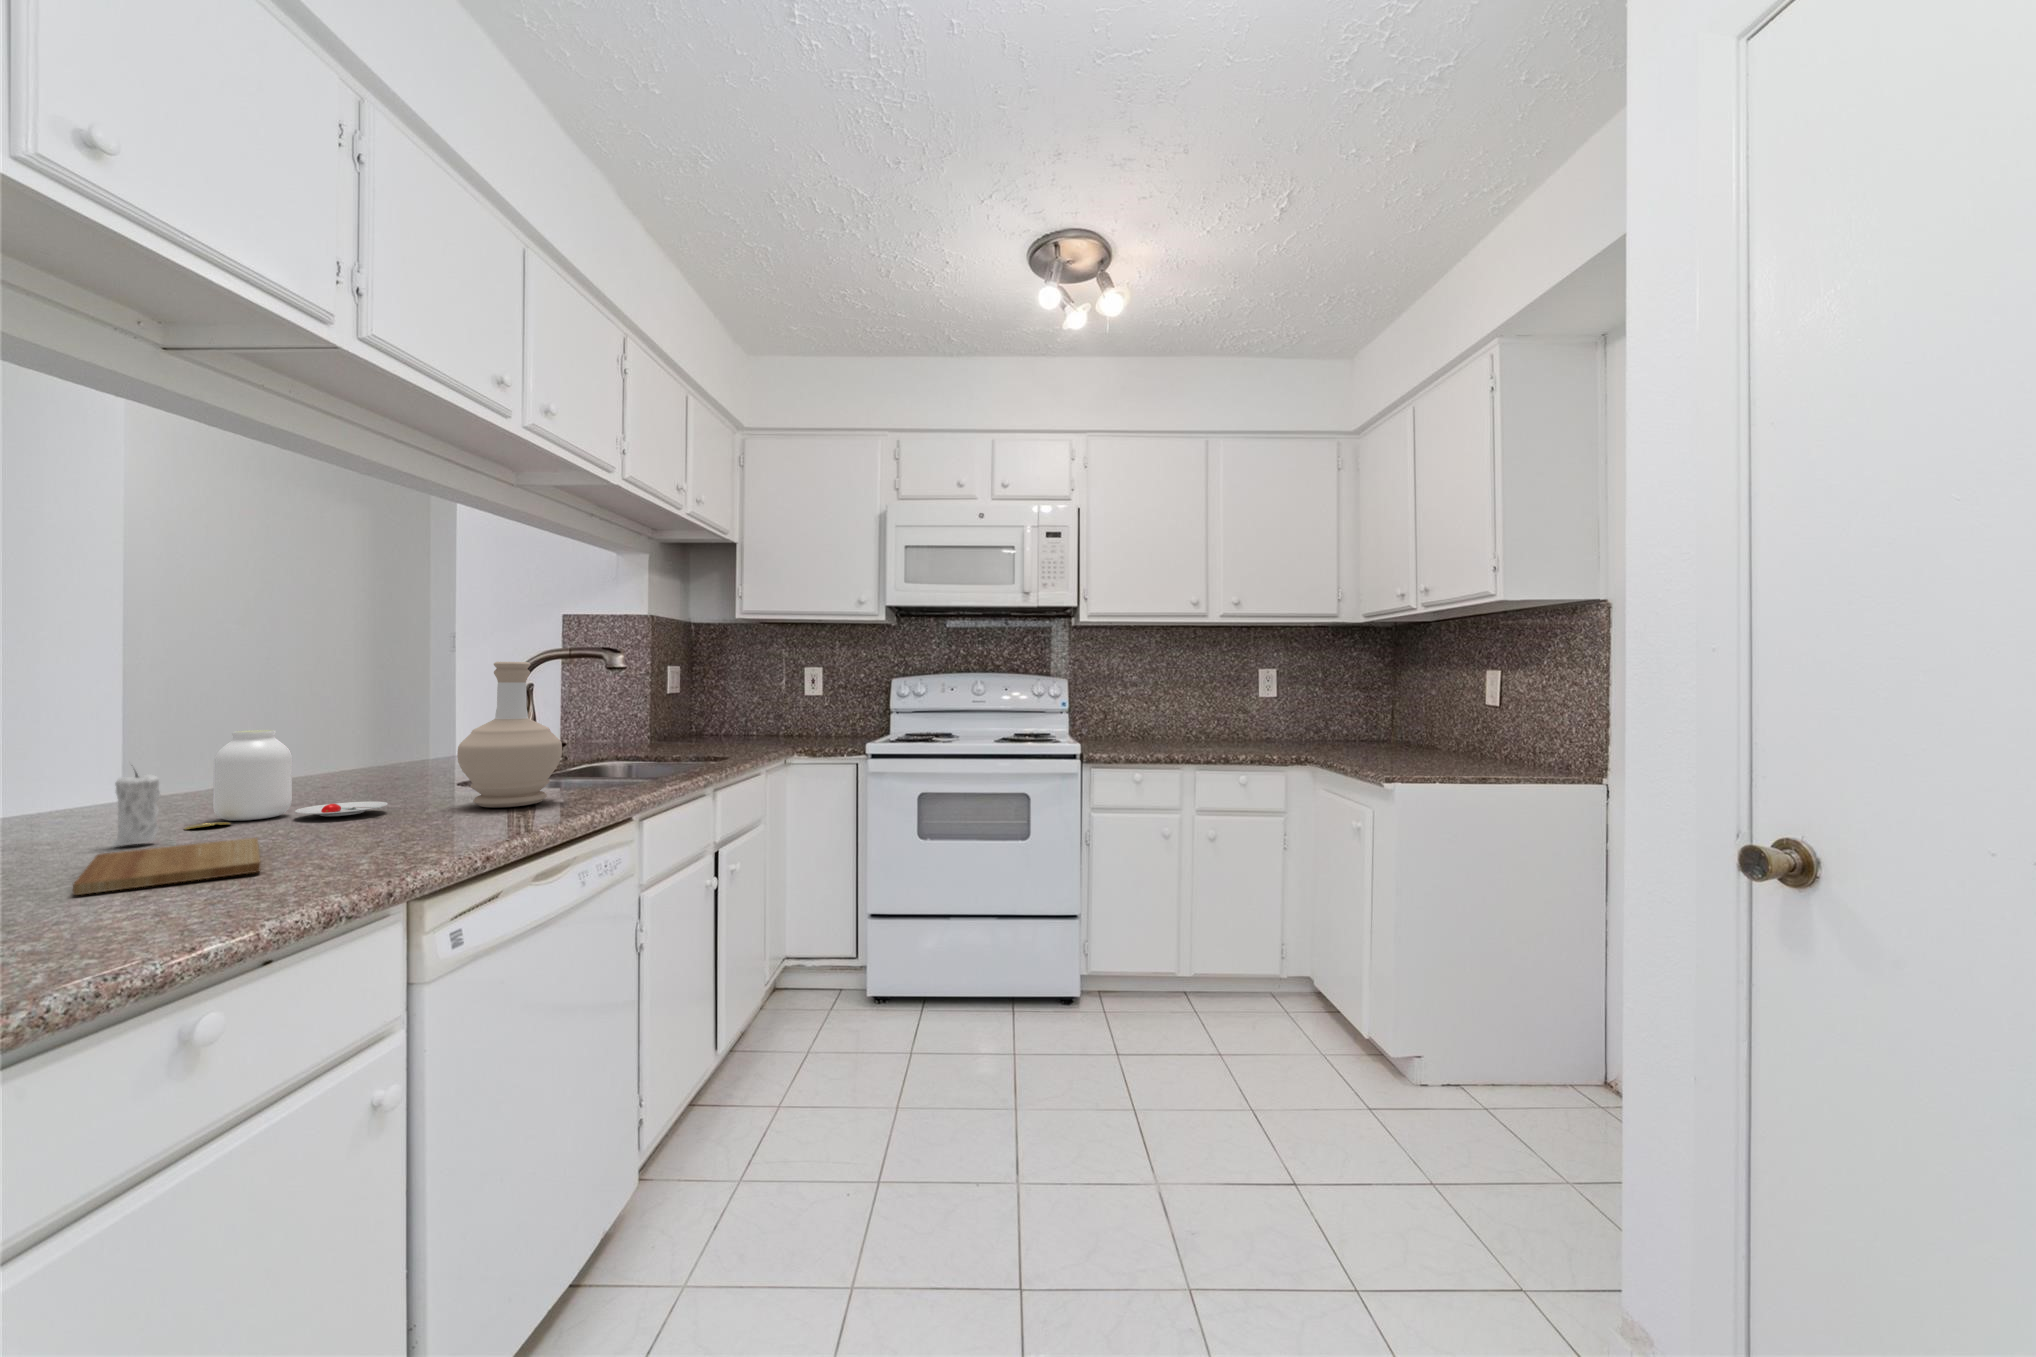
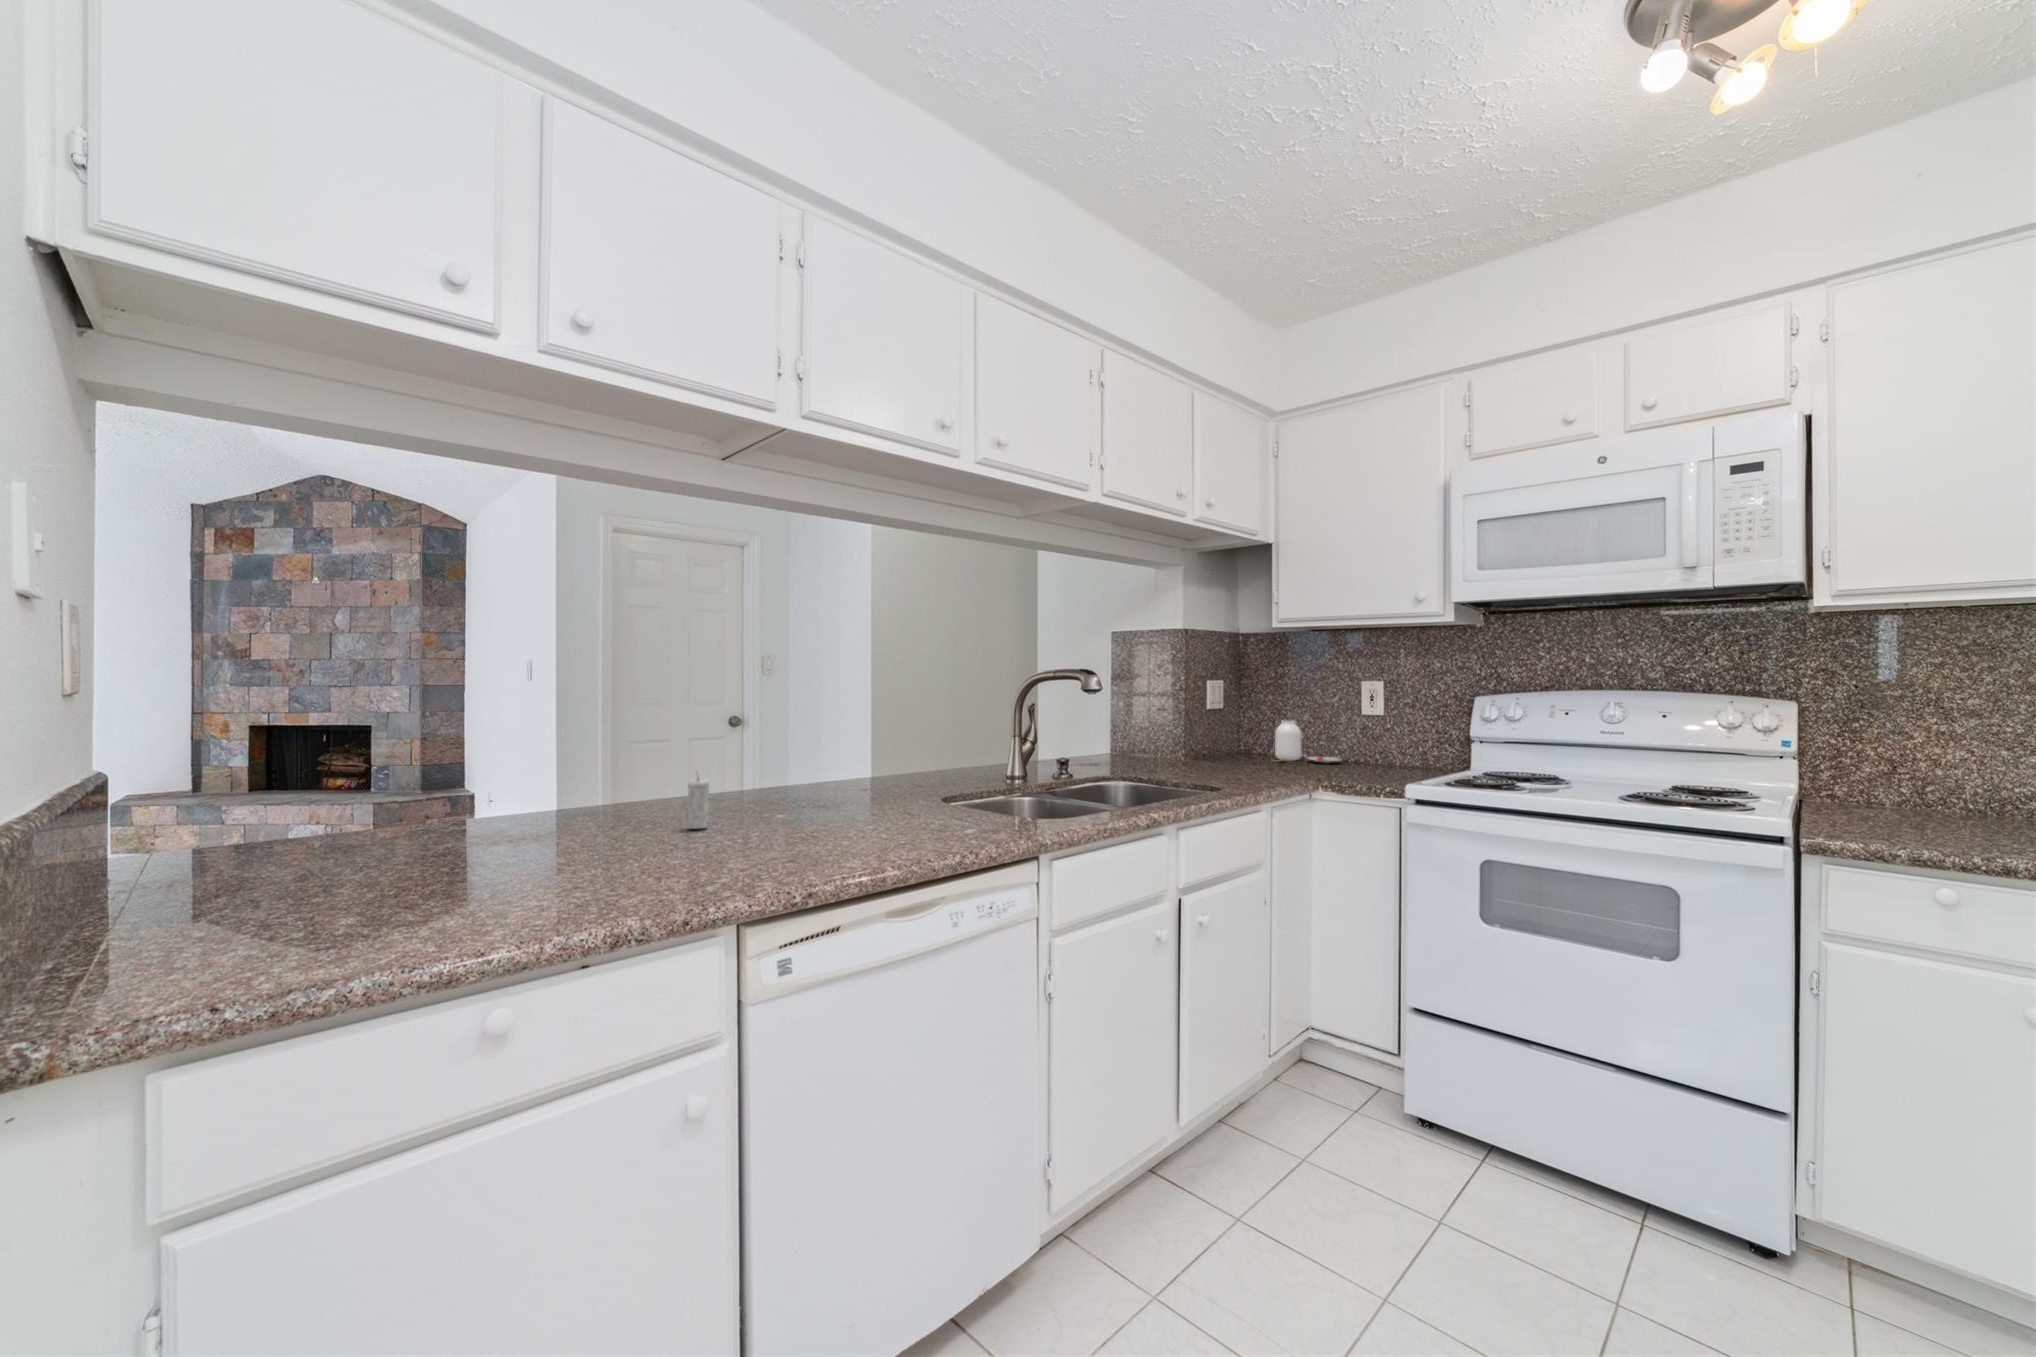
bottle: present [457,662,562,807] -> none [896,692,979,831]
jar: present [184,730,388,829] -> present [1275,721,1340,763]
cutting board: present [73,838,261,895] -> none [581,836,731,875]

